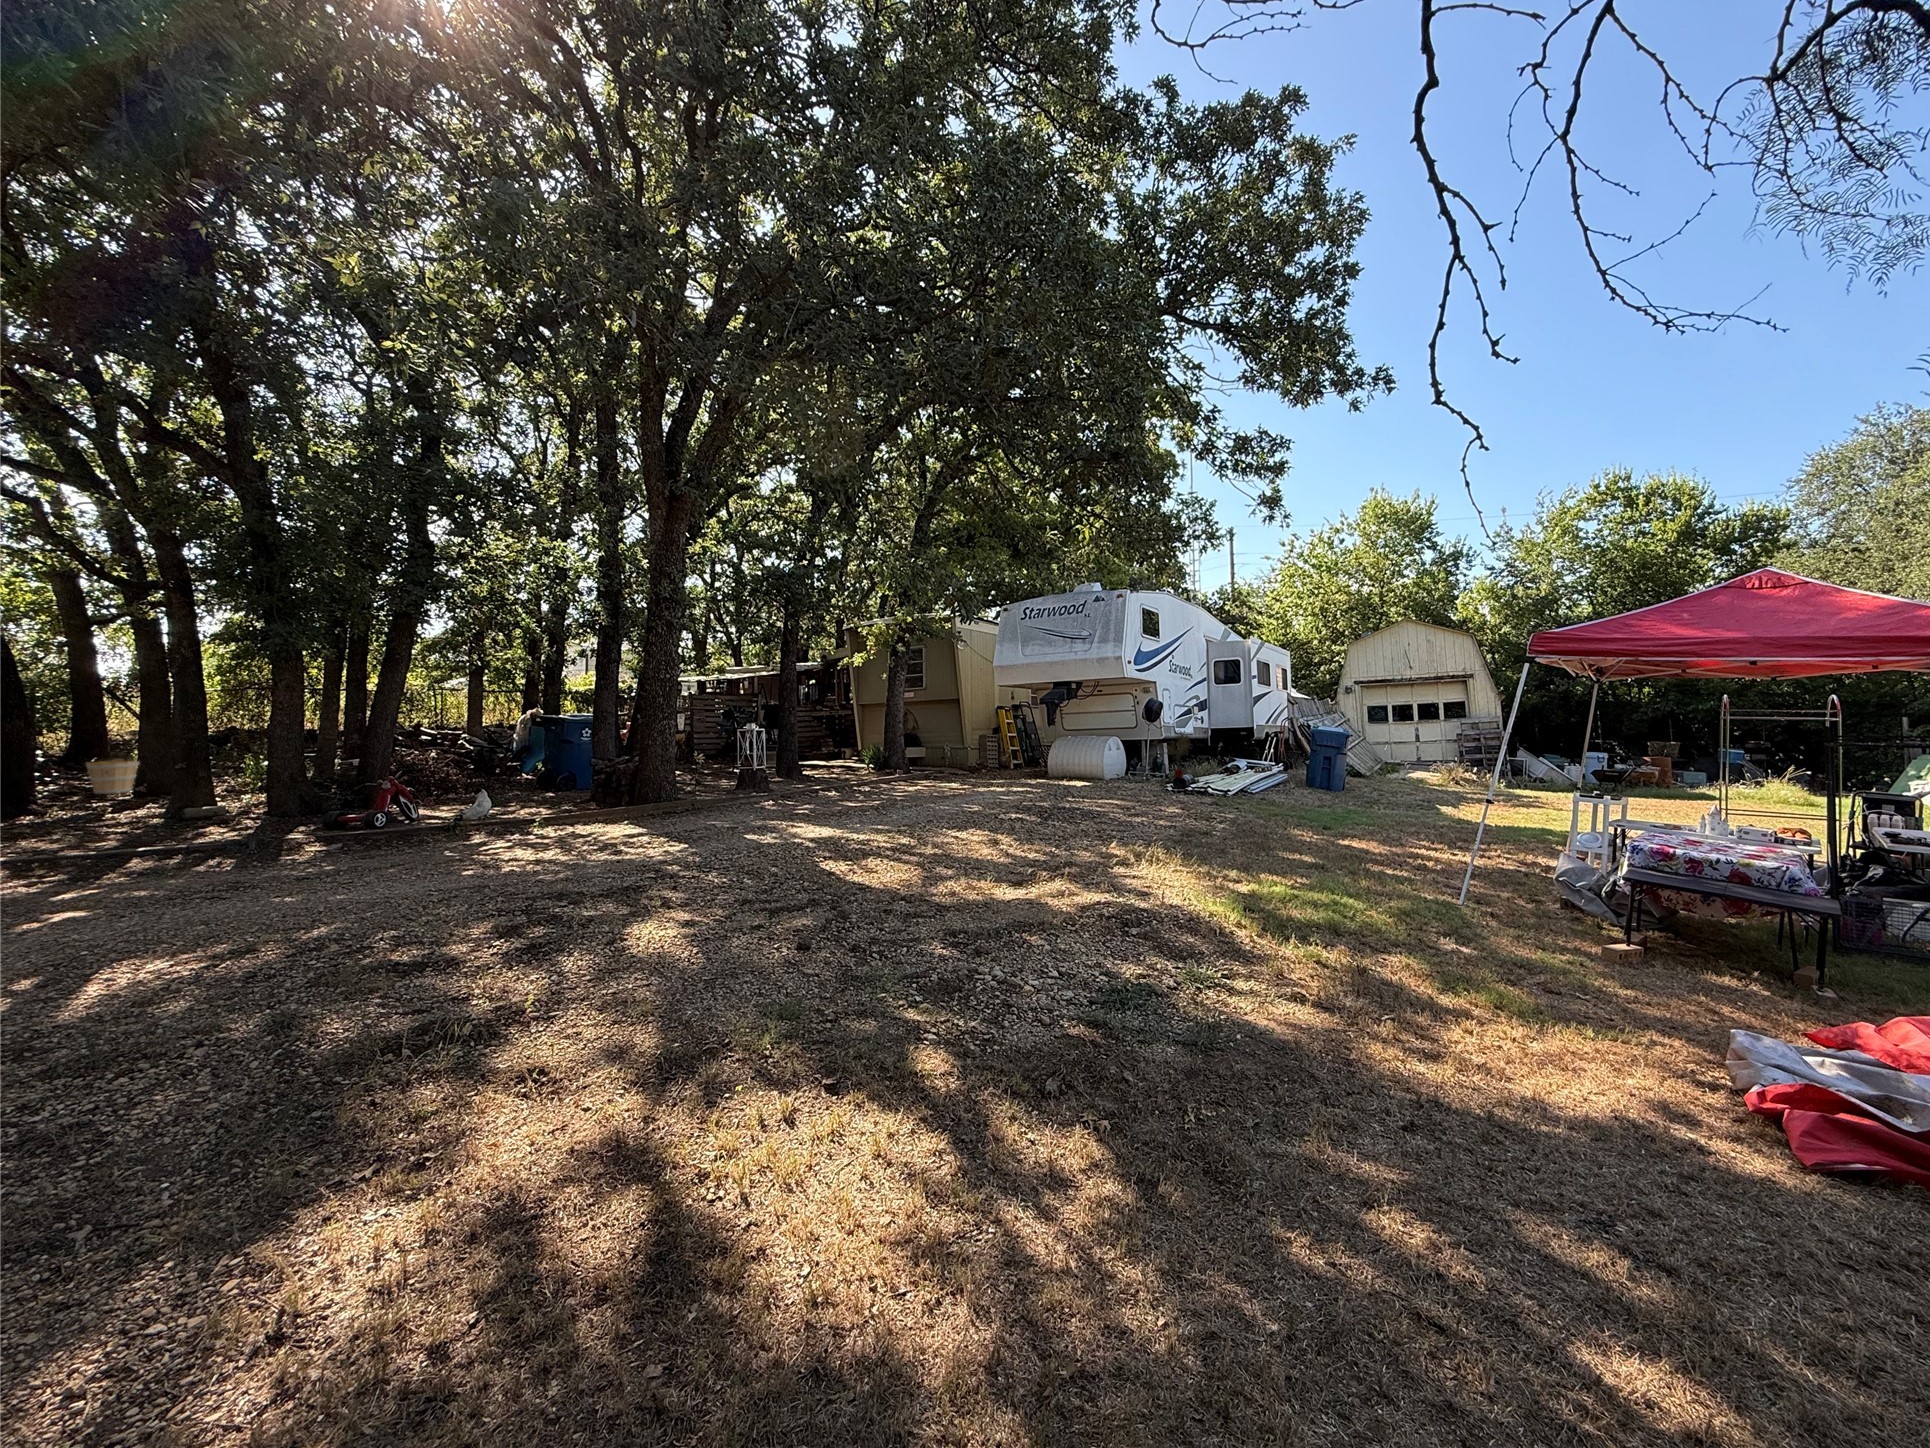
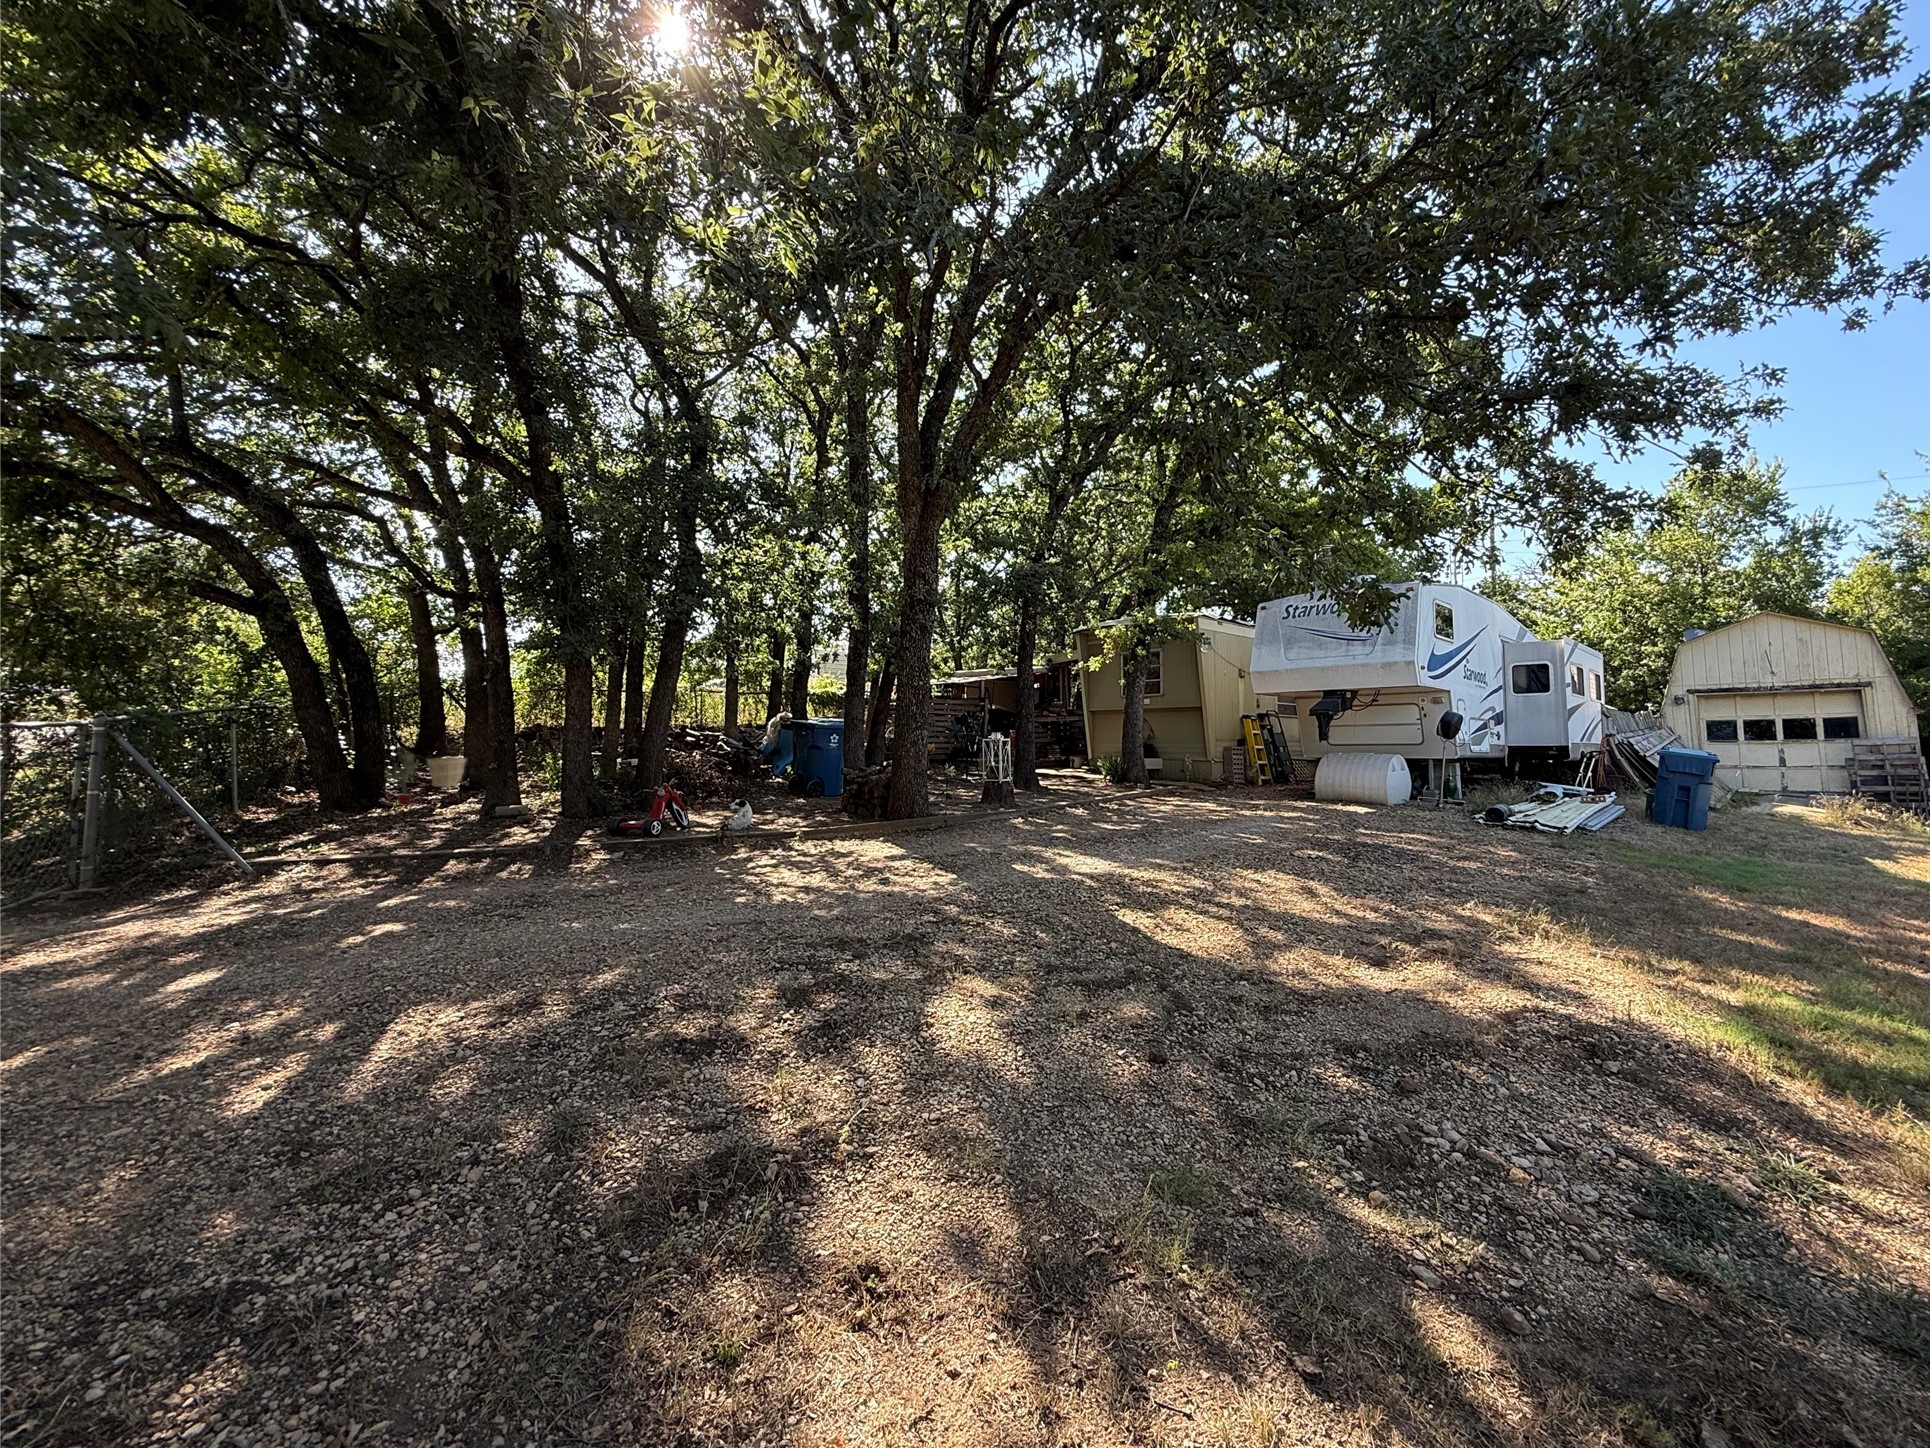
potted tree: present [1166,732,1190,779] -> present [385,749,418,806]

